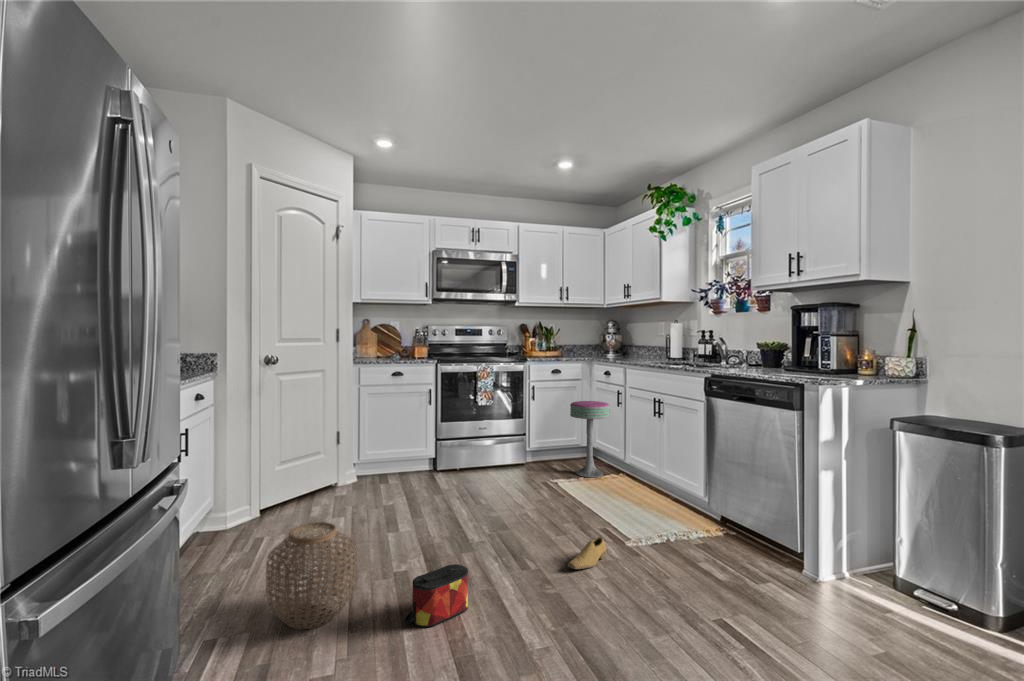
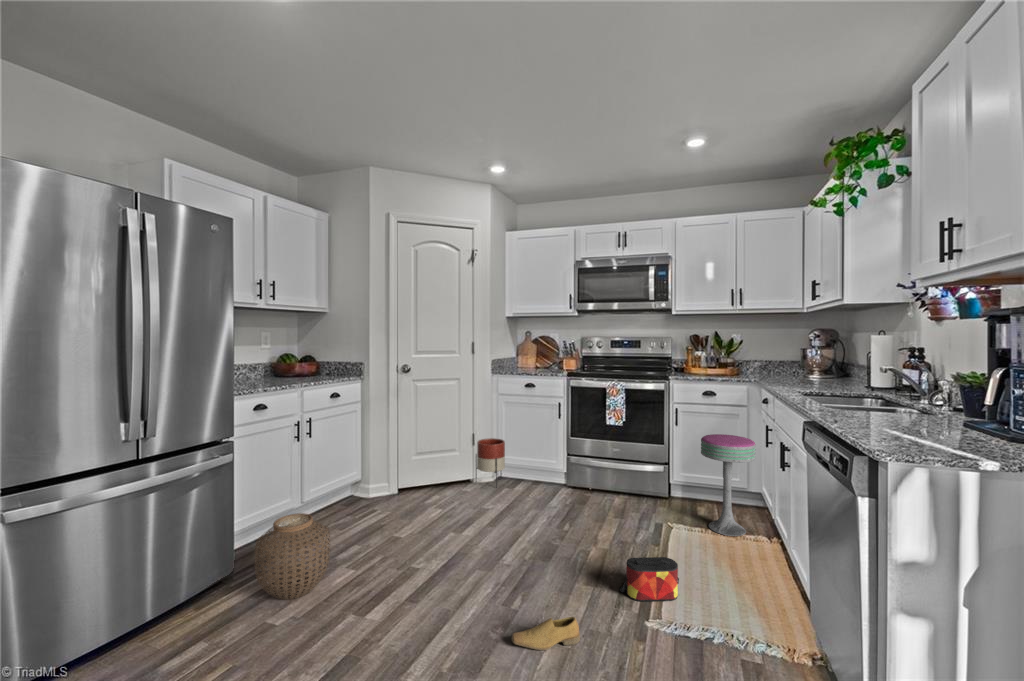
planter: none [345,436,379,488] -> present [476,438,505,487]
bag: present [405,564,468,627] -> present [619,557,679,601]

